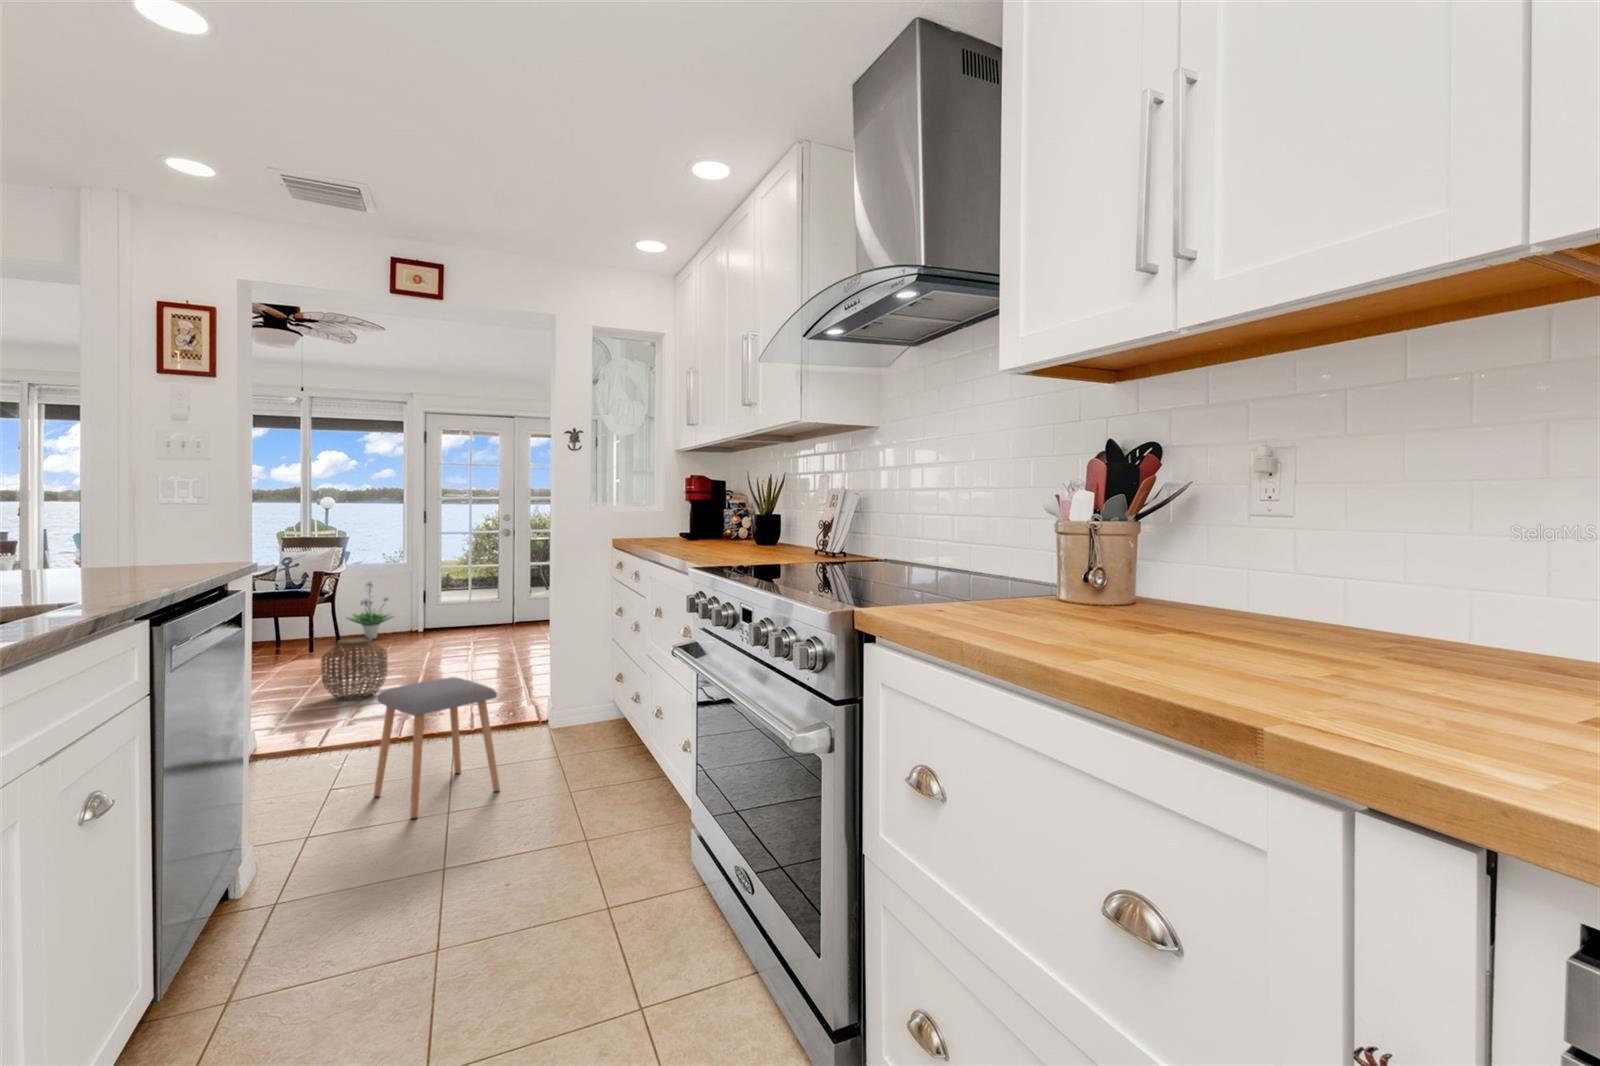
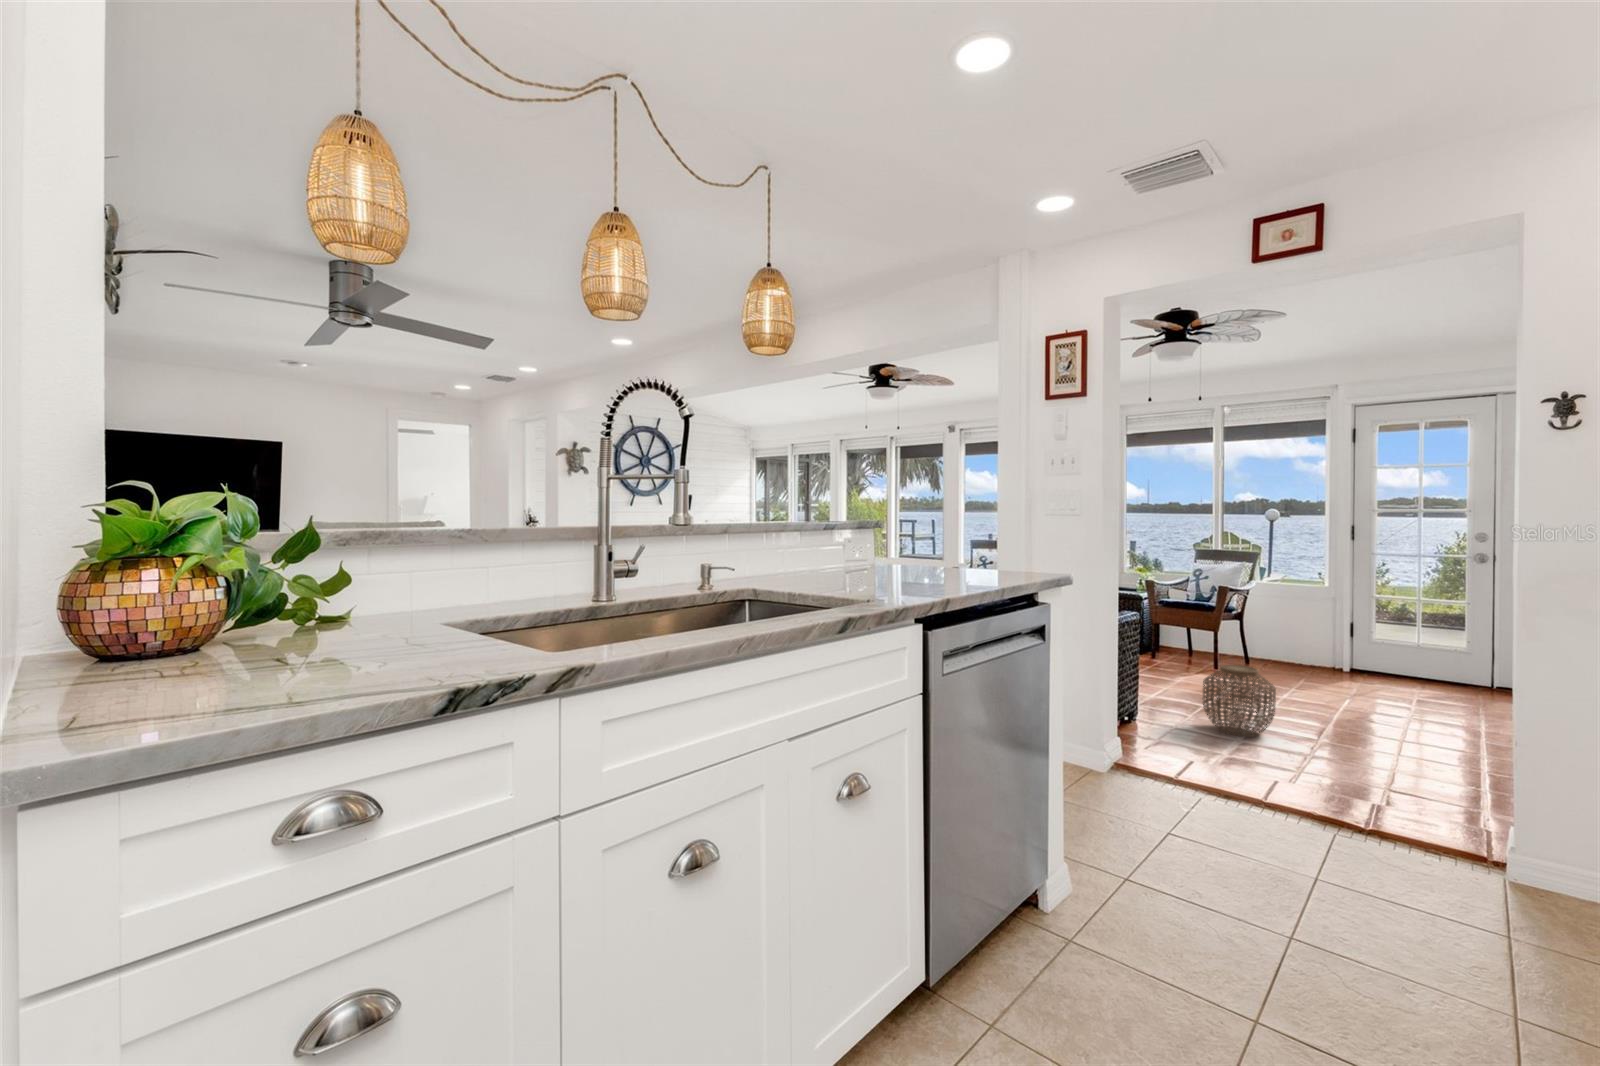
potted plant: present [346,583,392,639] -> none [1256,602,1313,668]
stool: present [374,677,500,819] -> none [1205,740,1373,934]

